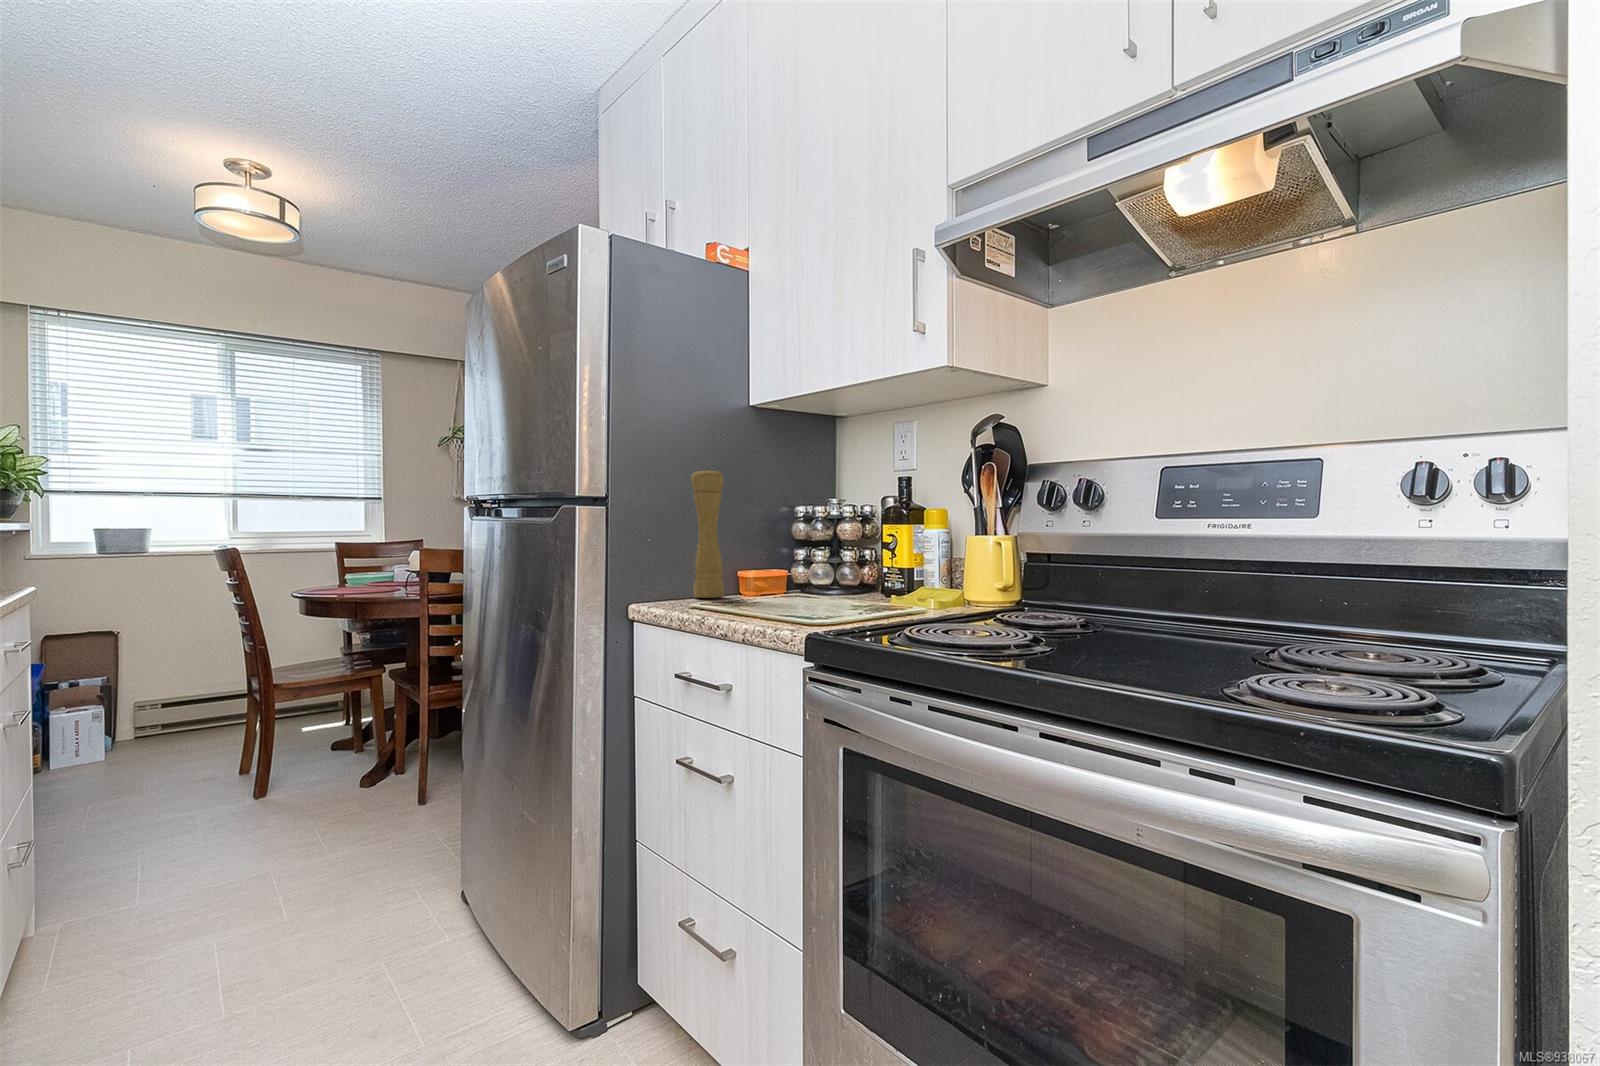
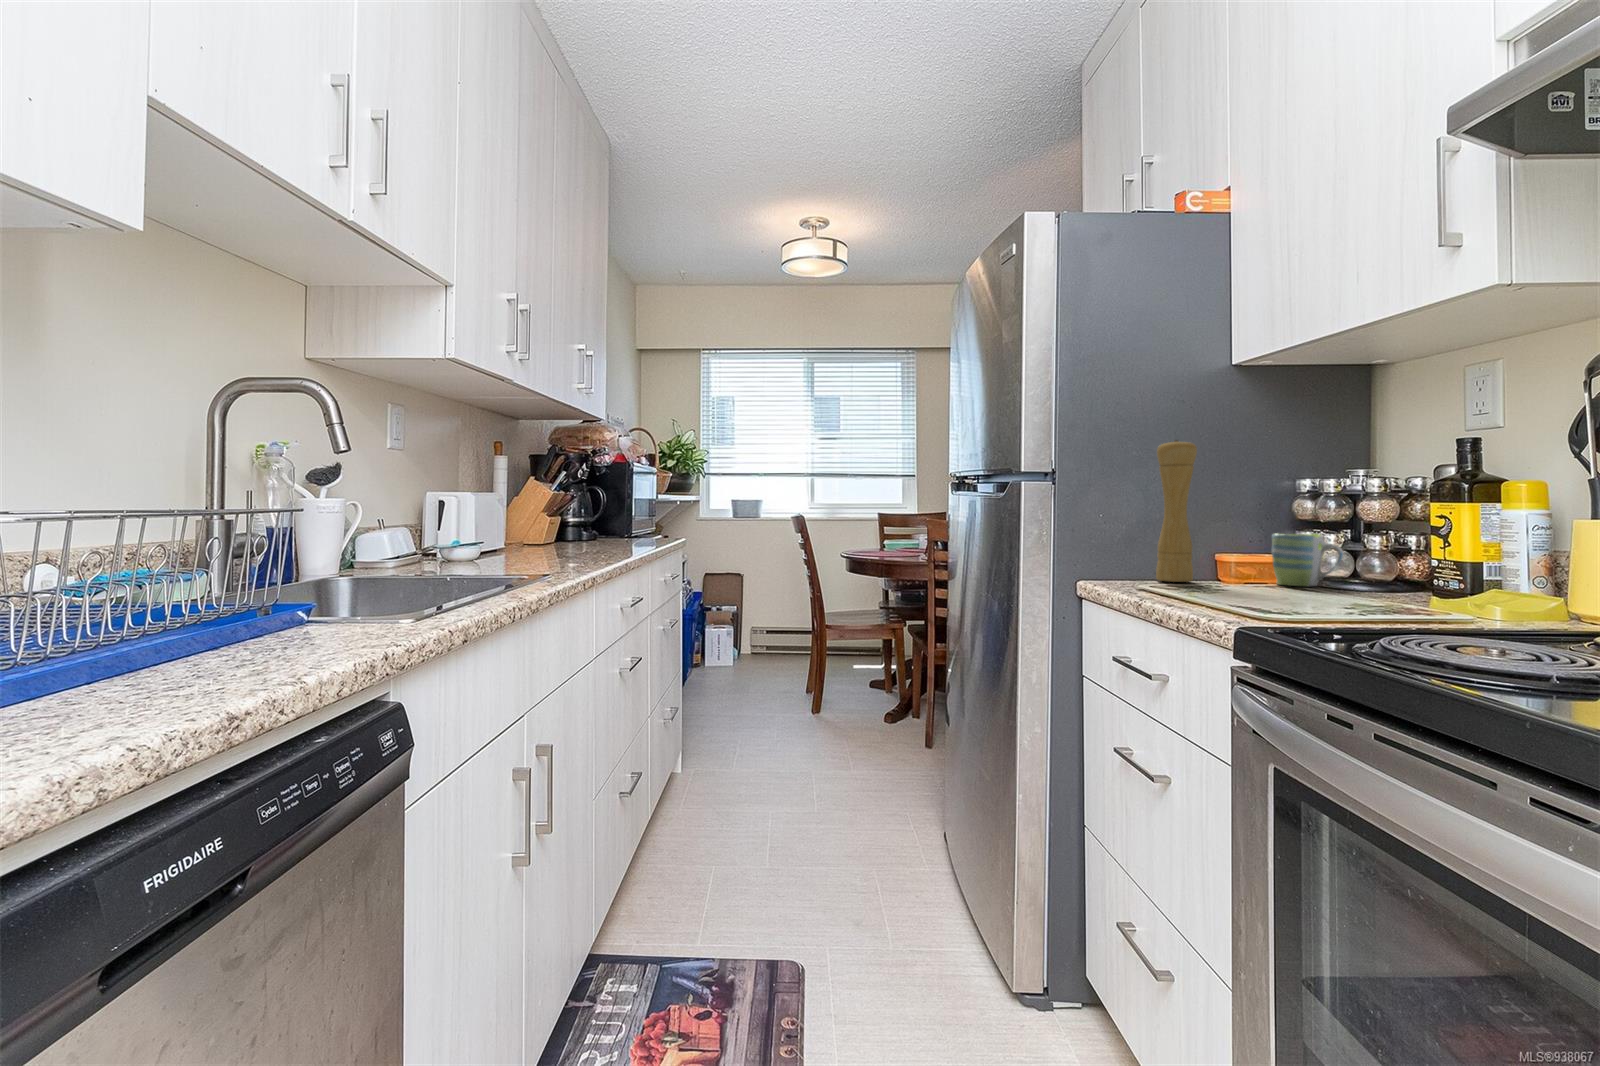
mug: none [780,550,829,594] -> present [1271,533,1343,586]

